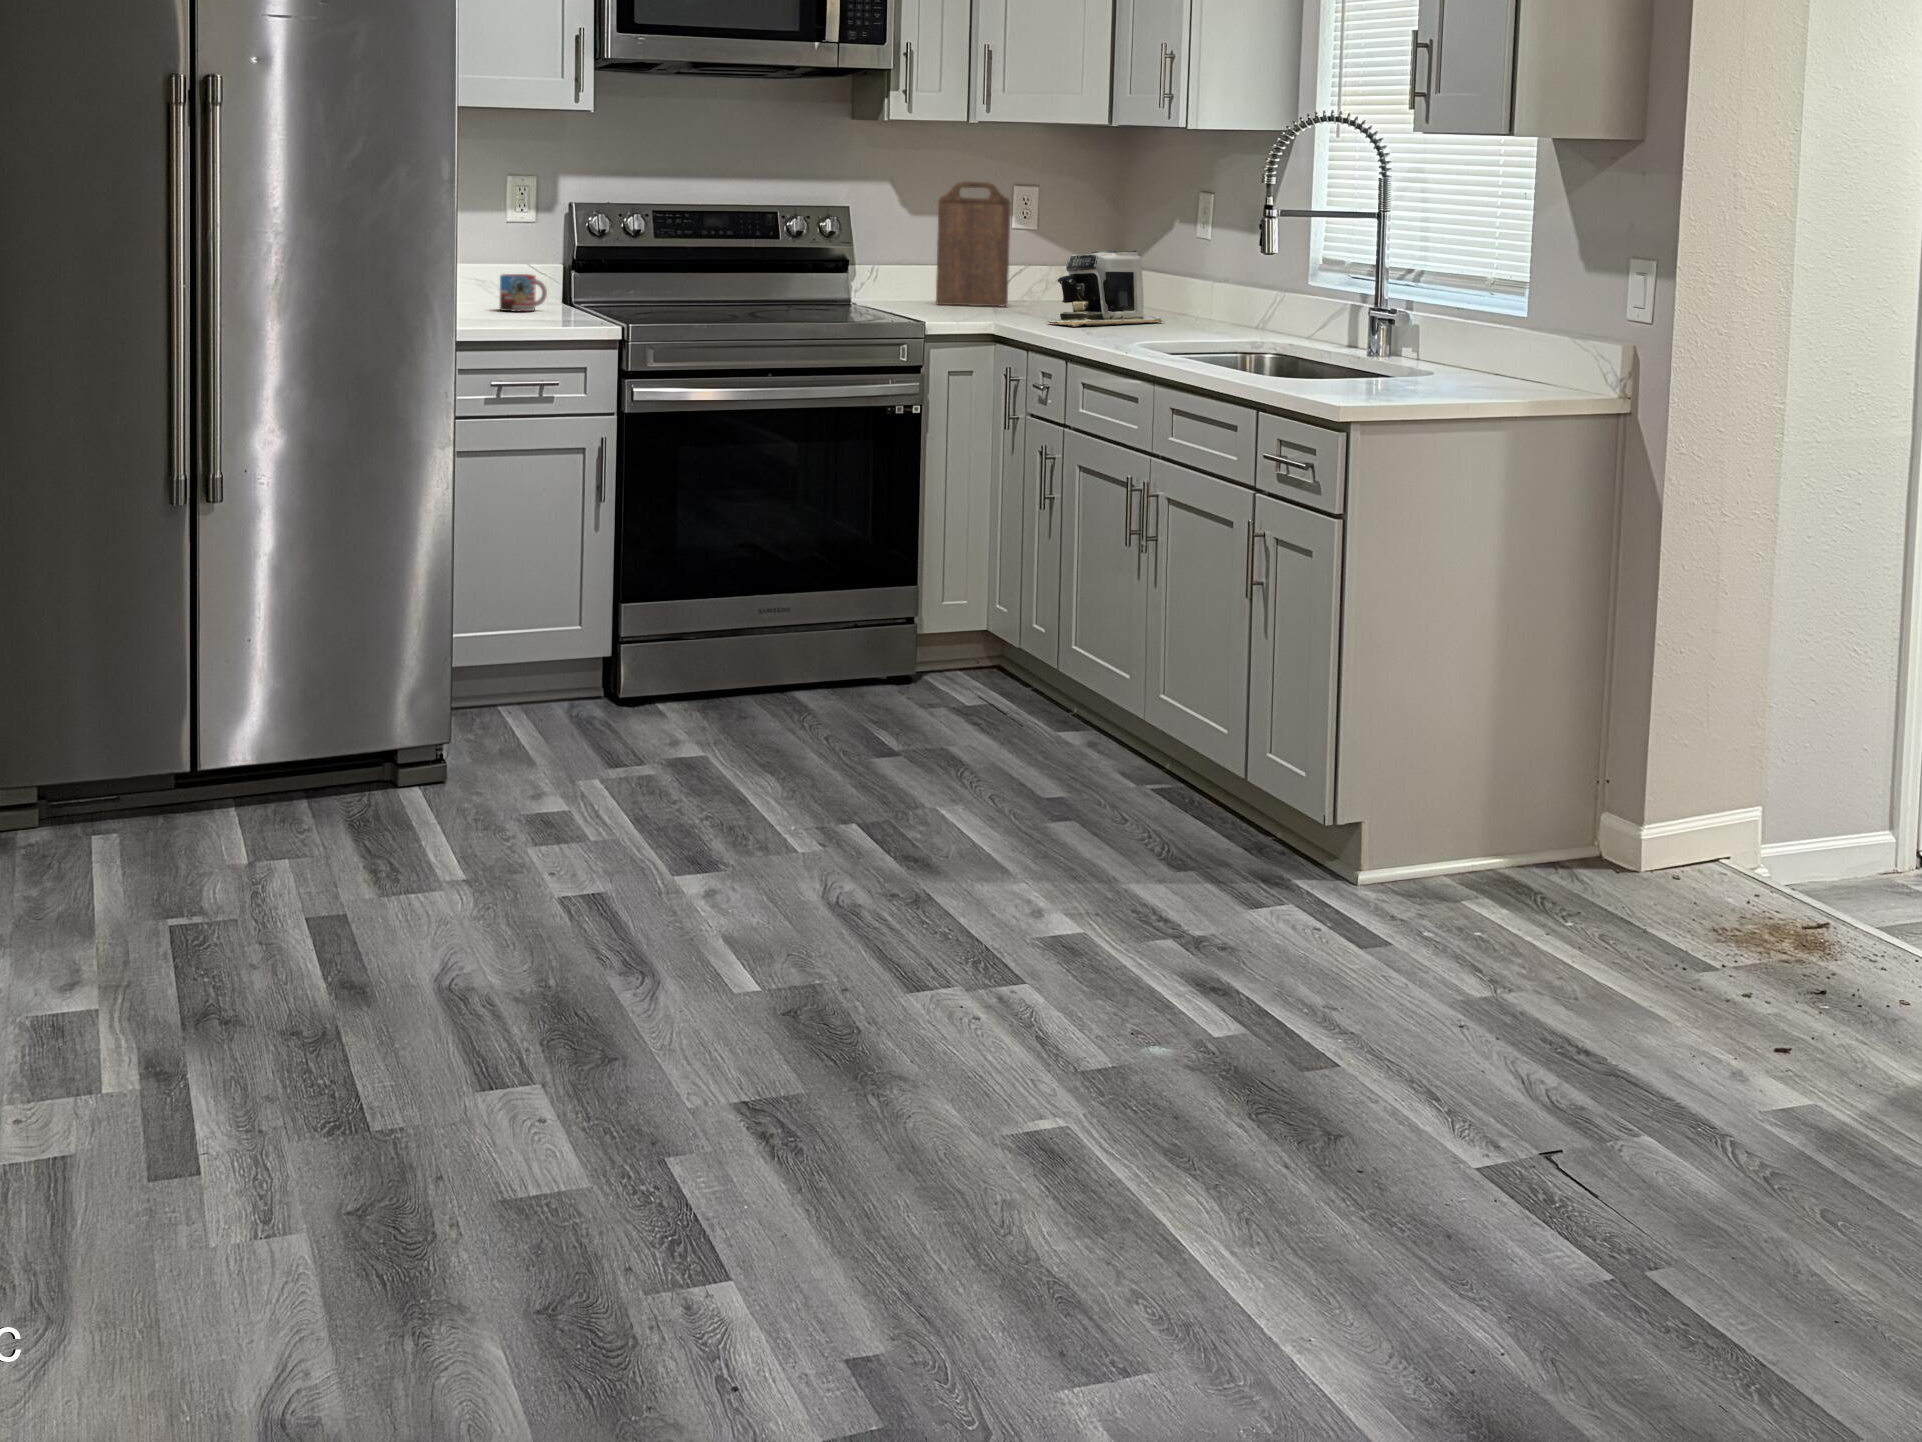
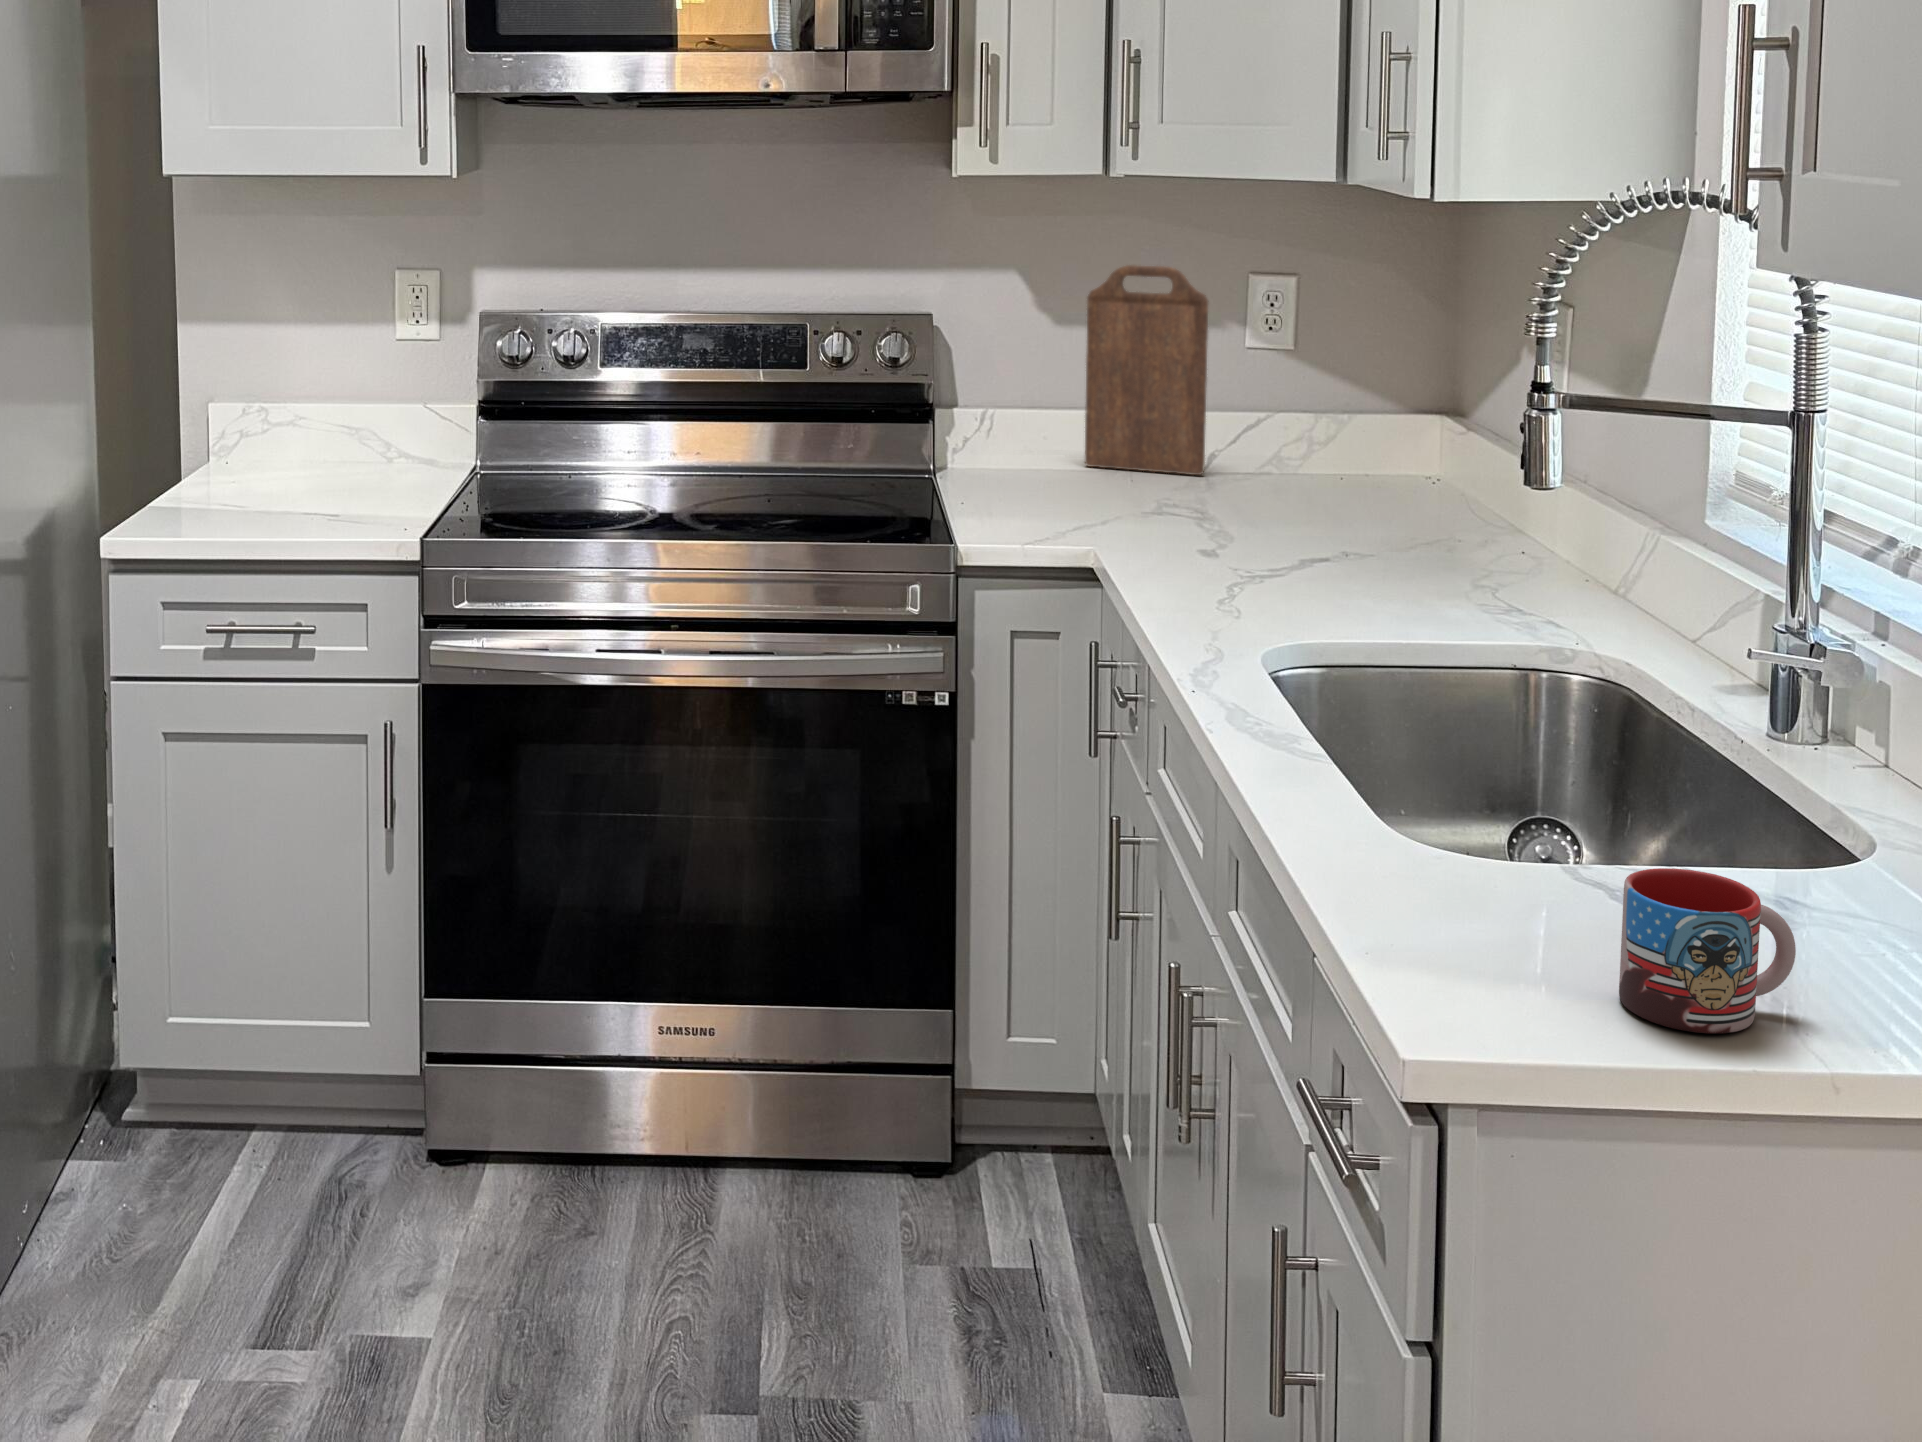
coffee maker: present [1050,250,1165,327] -> none [1206,401,1447,554]
mug: present [500,274,547,311] -> present [1619,868,1796,1034]

